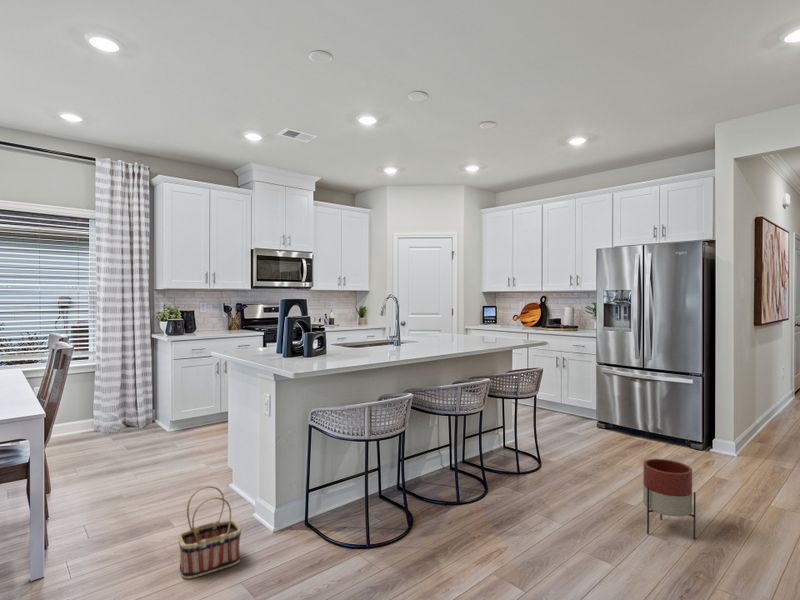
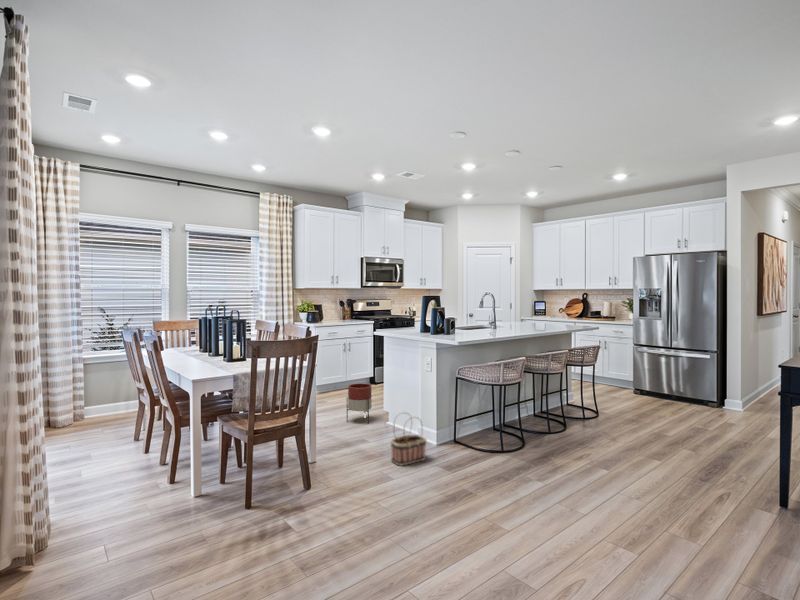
planter: present [643,459,696,539] -> present [347,383,372,424]

